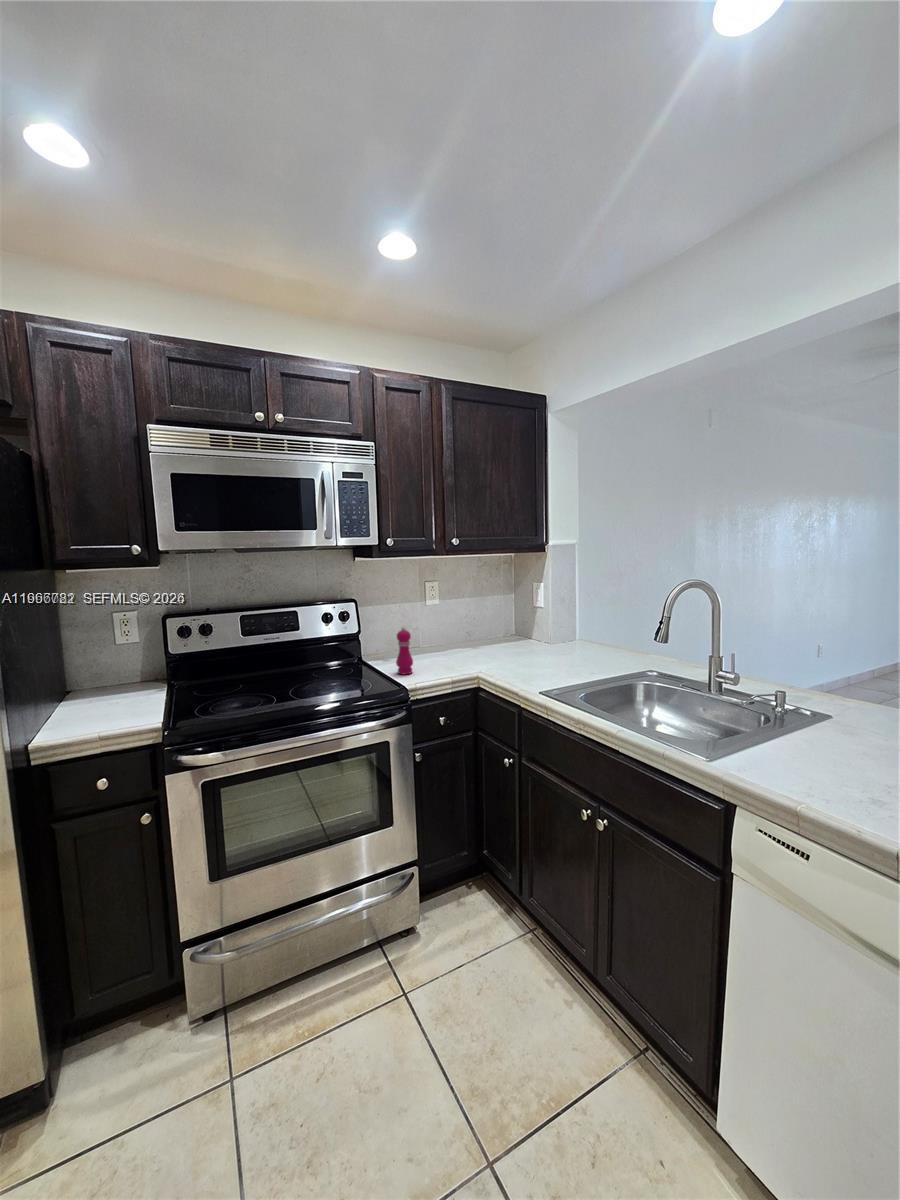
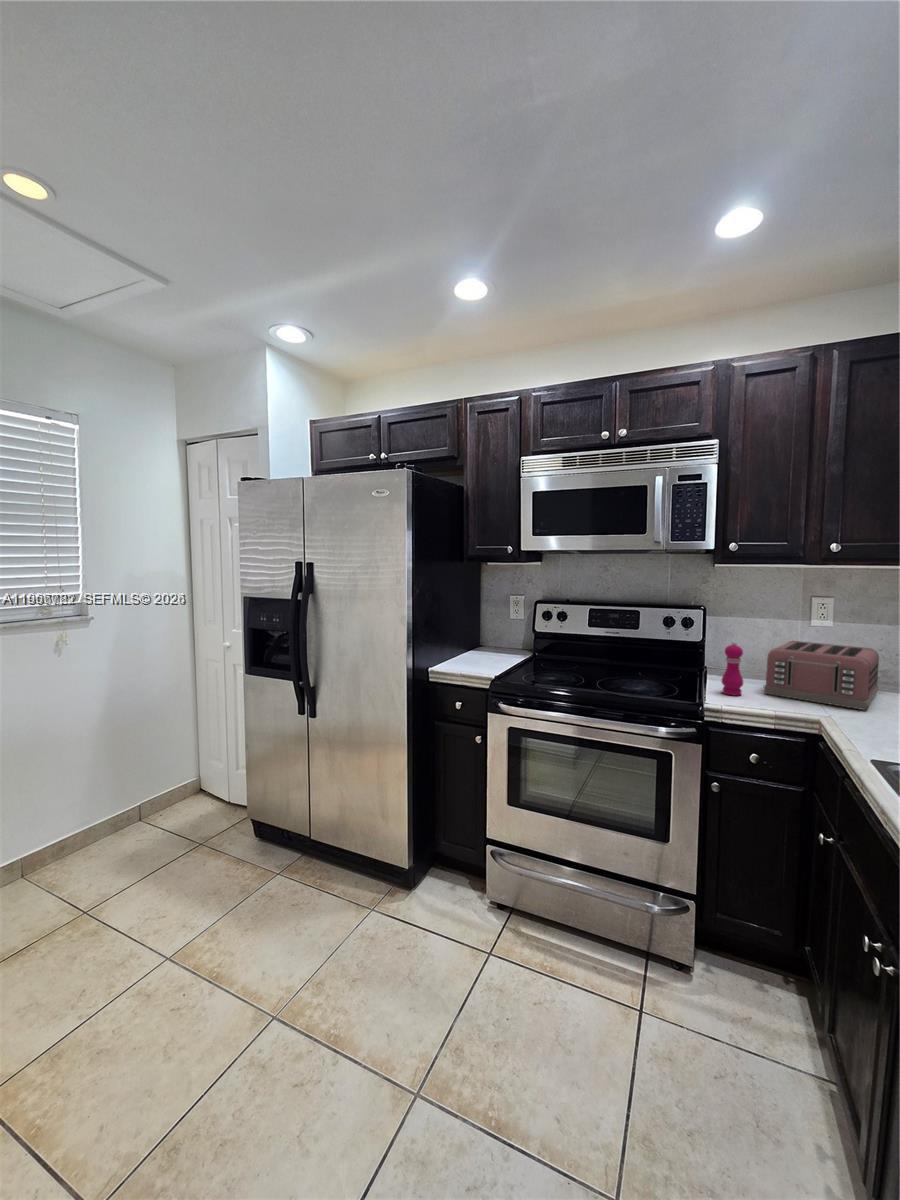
toaster: none [417,617,488,666] -> present [764,641,879,710]

